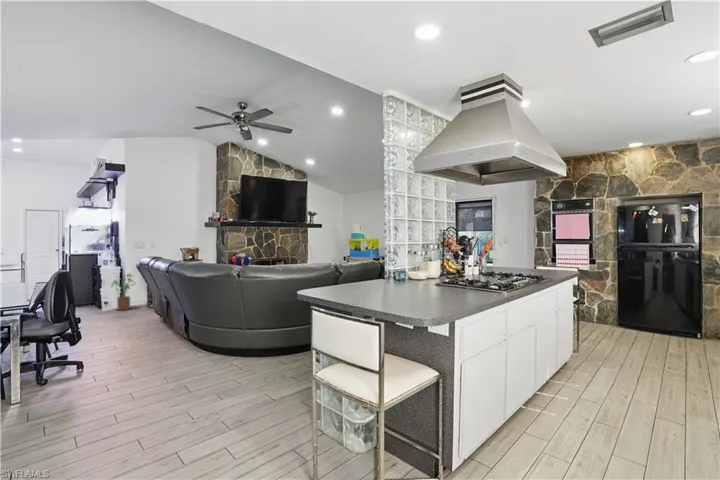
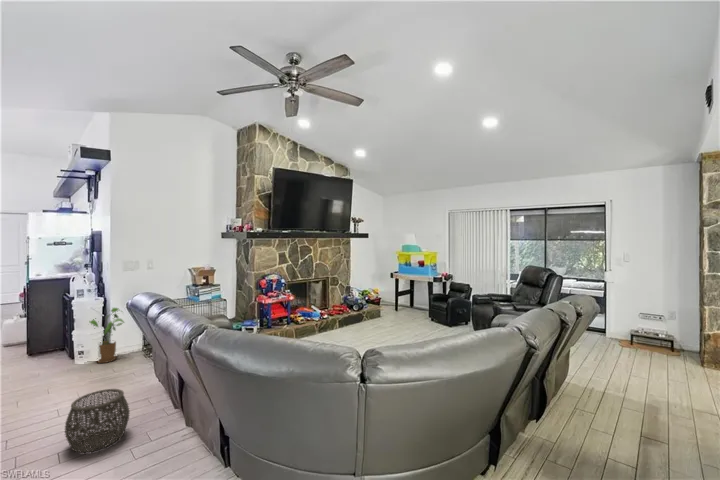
woven basket: none [109,309,143,338] -> present [65,389,130,453]

